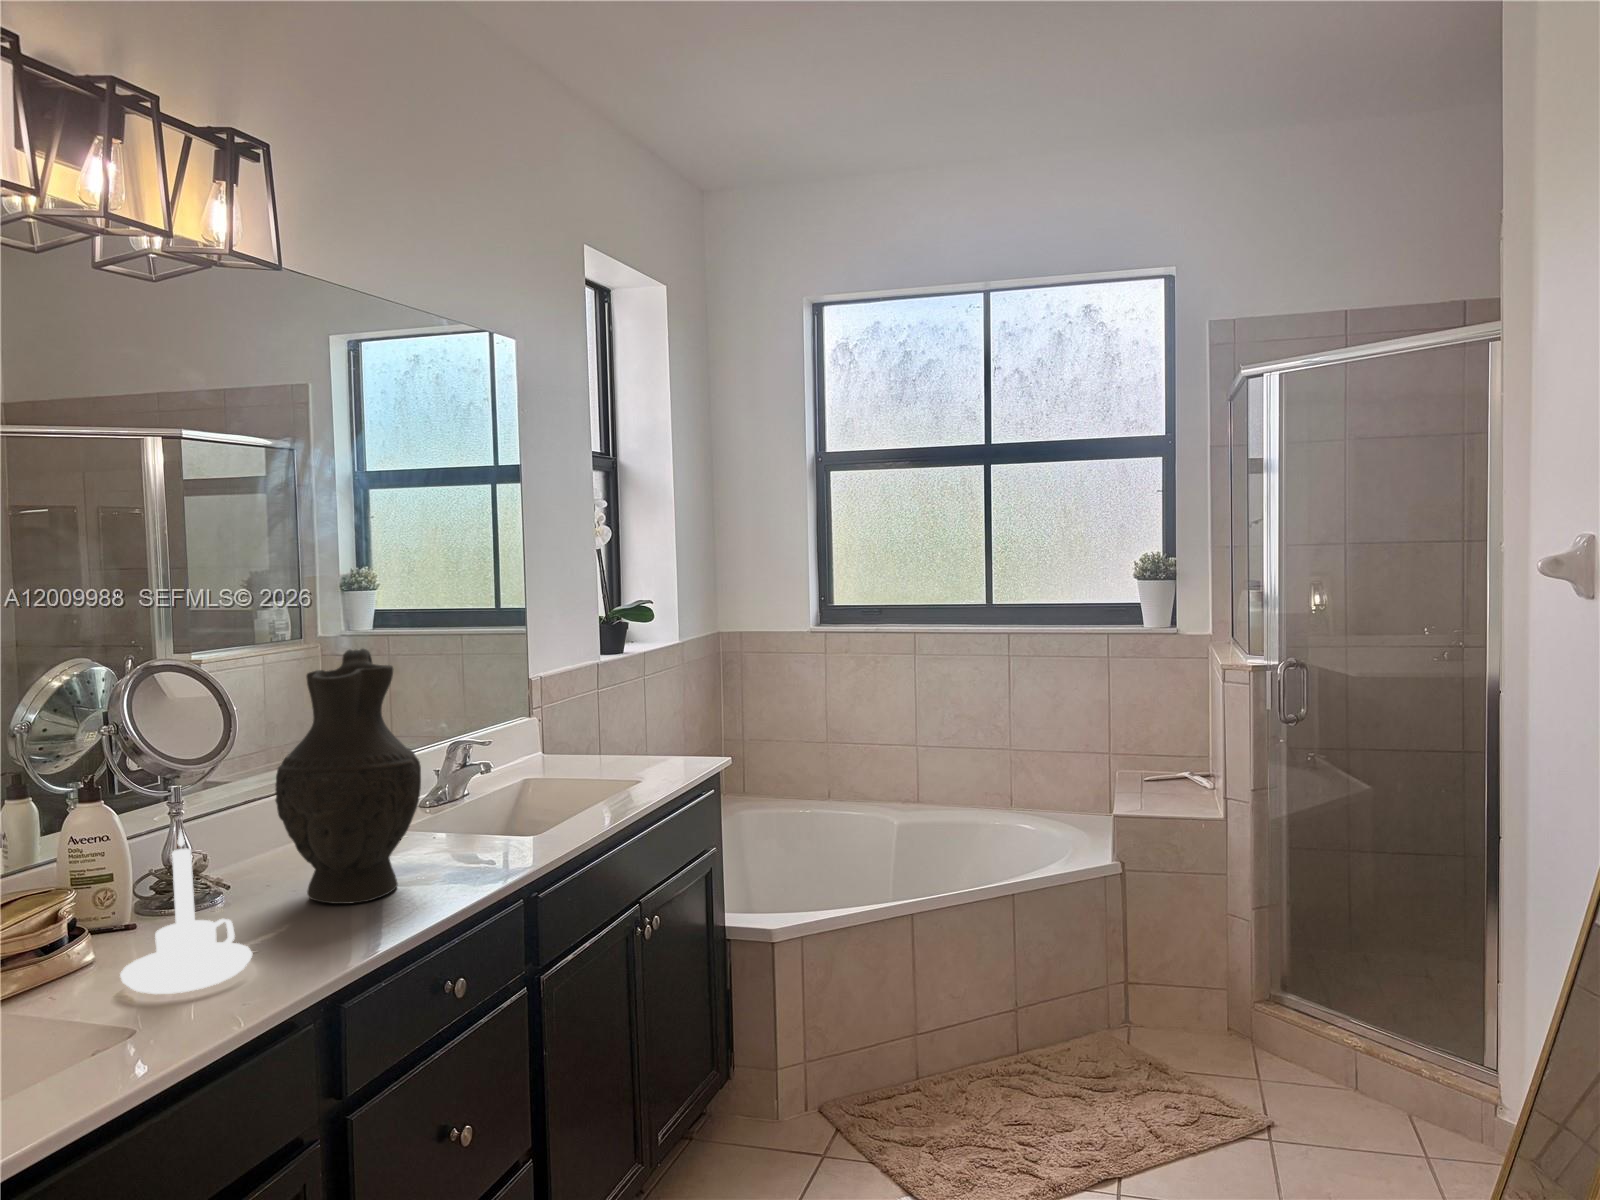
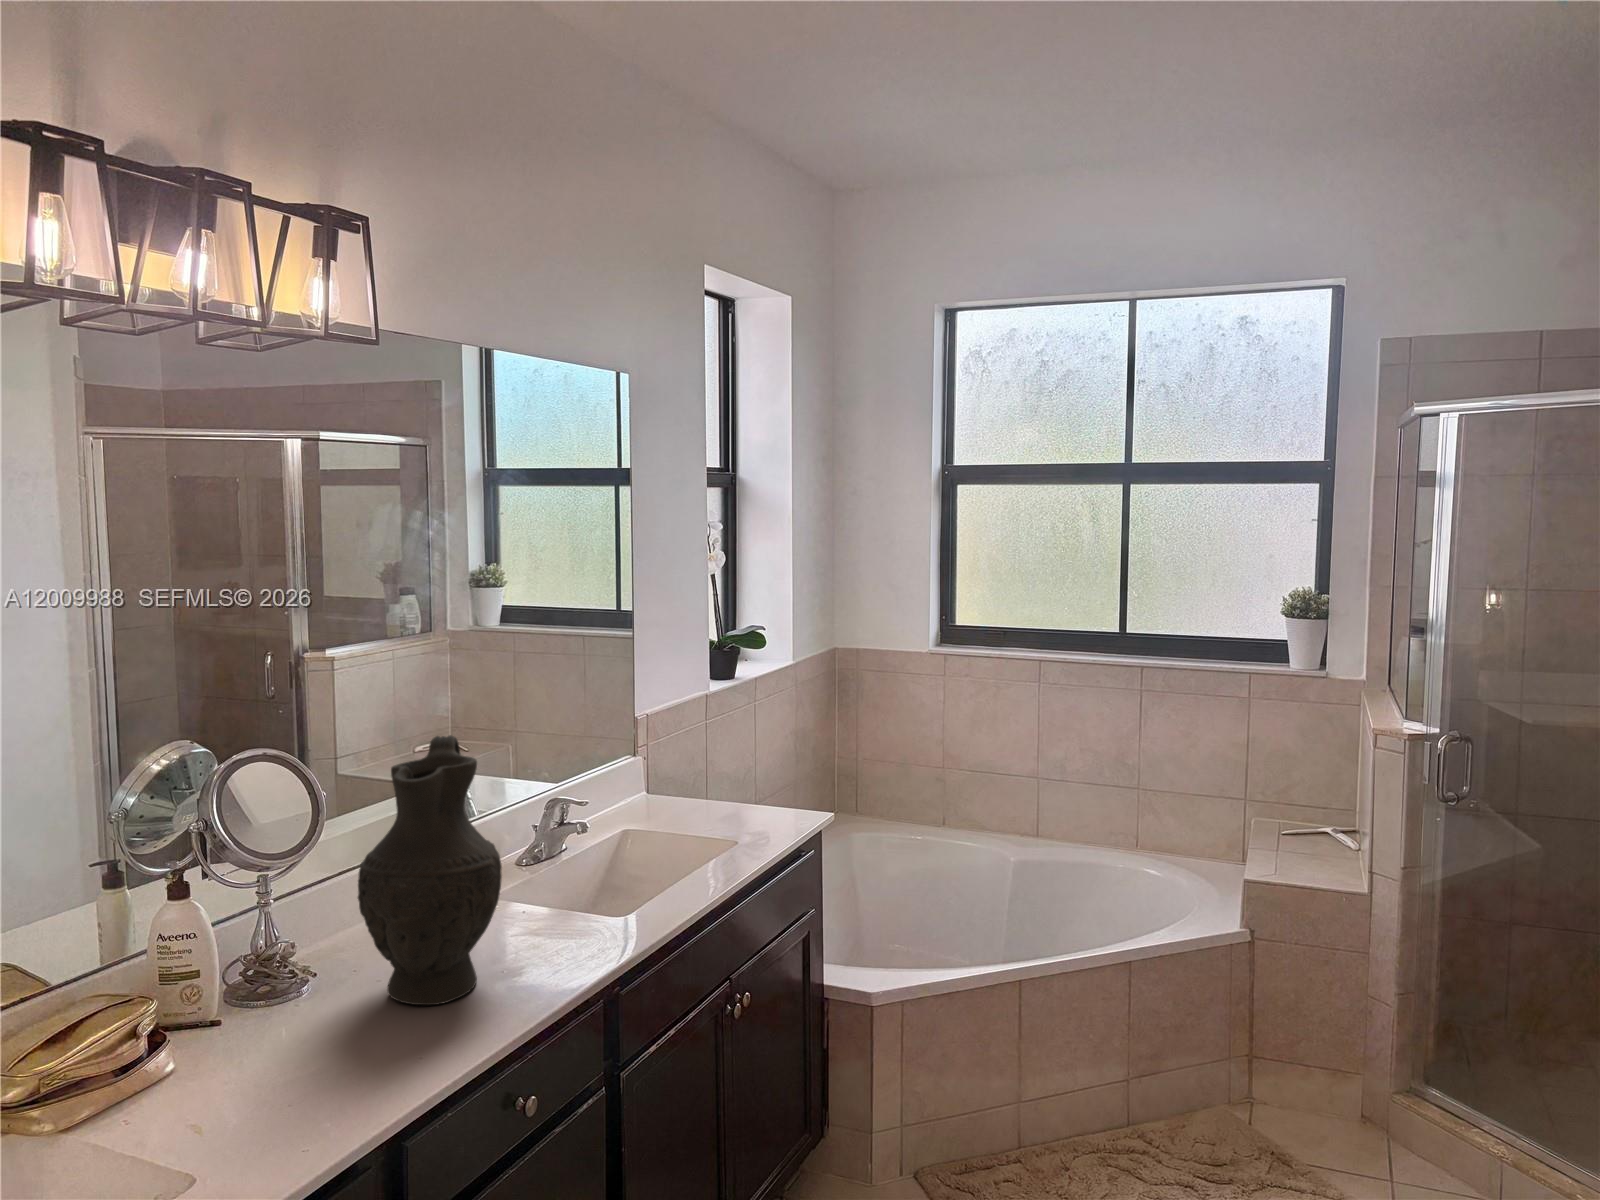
candle holder: present [120,830,252,994] -> none [191,956,319,1126]

